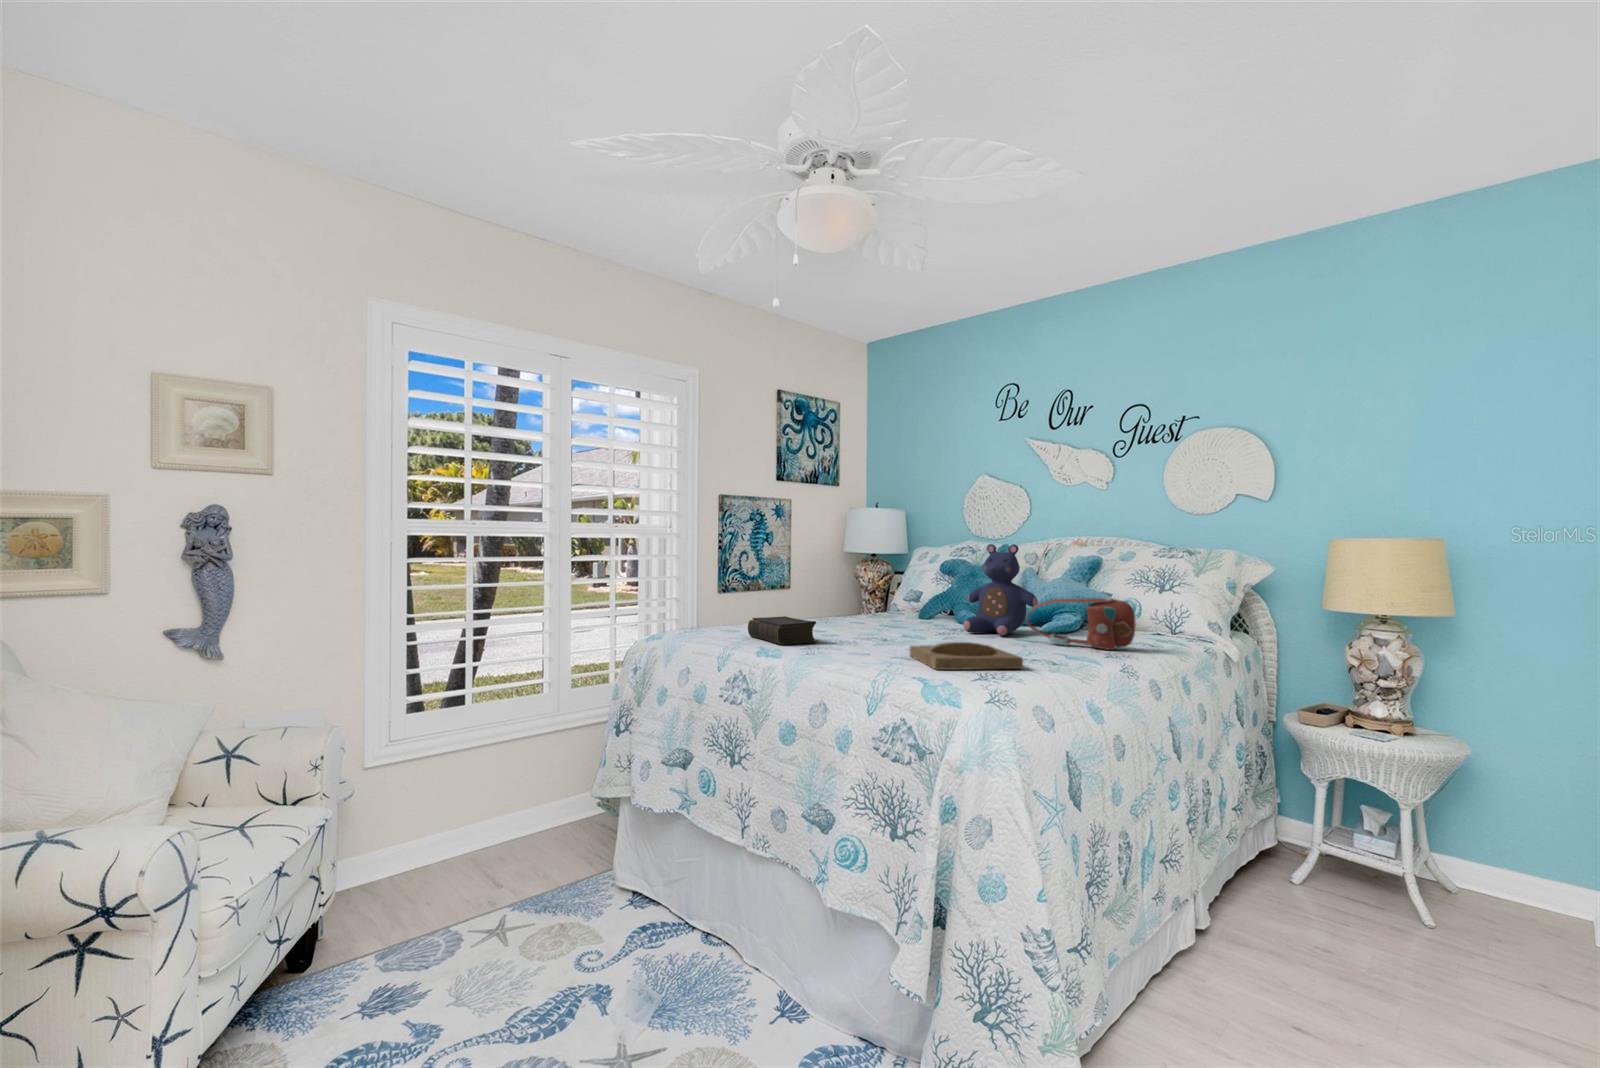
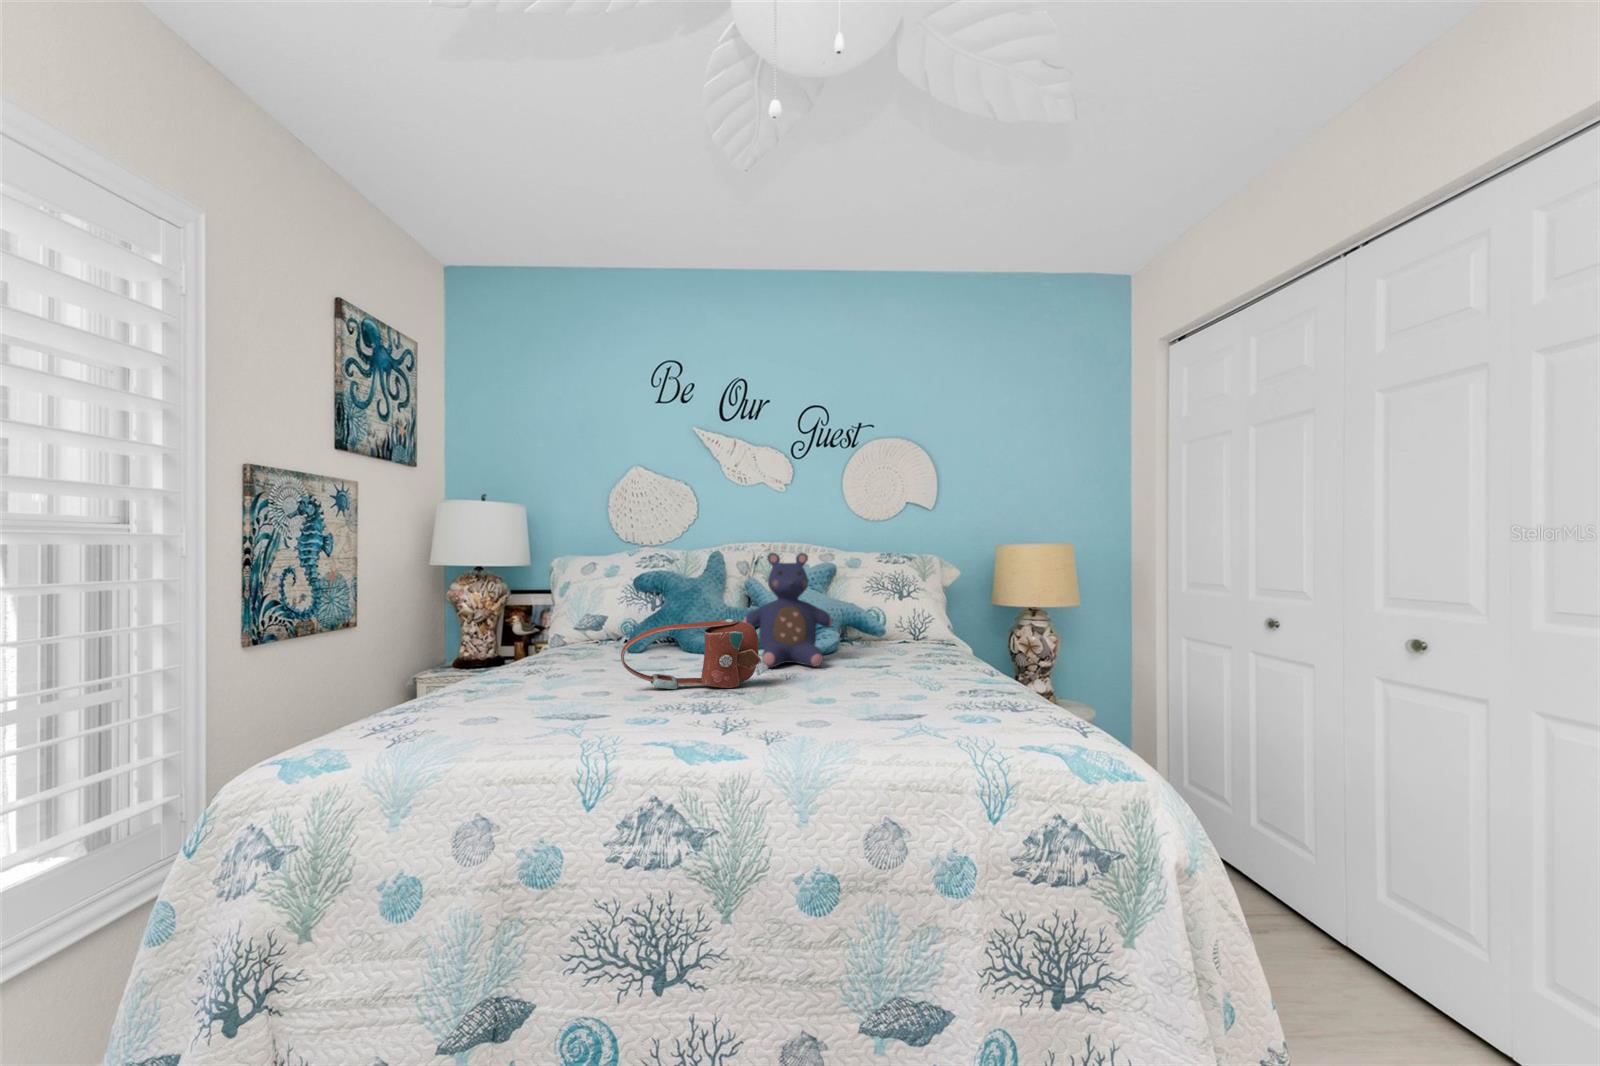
handbag: present [1026,598,1136,650] -> present [621,619,761,689]
book: present [748,616,817,645] -> none [543,680,685,733]
tray: present [910,642,1023,670] -> none [859,684,1014,731]

